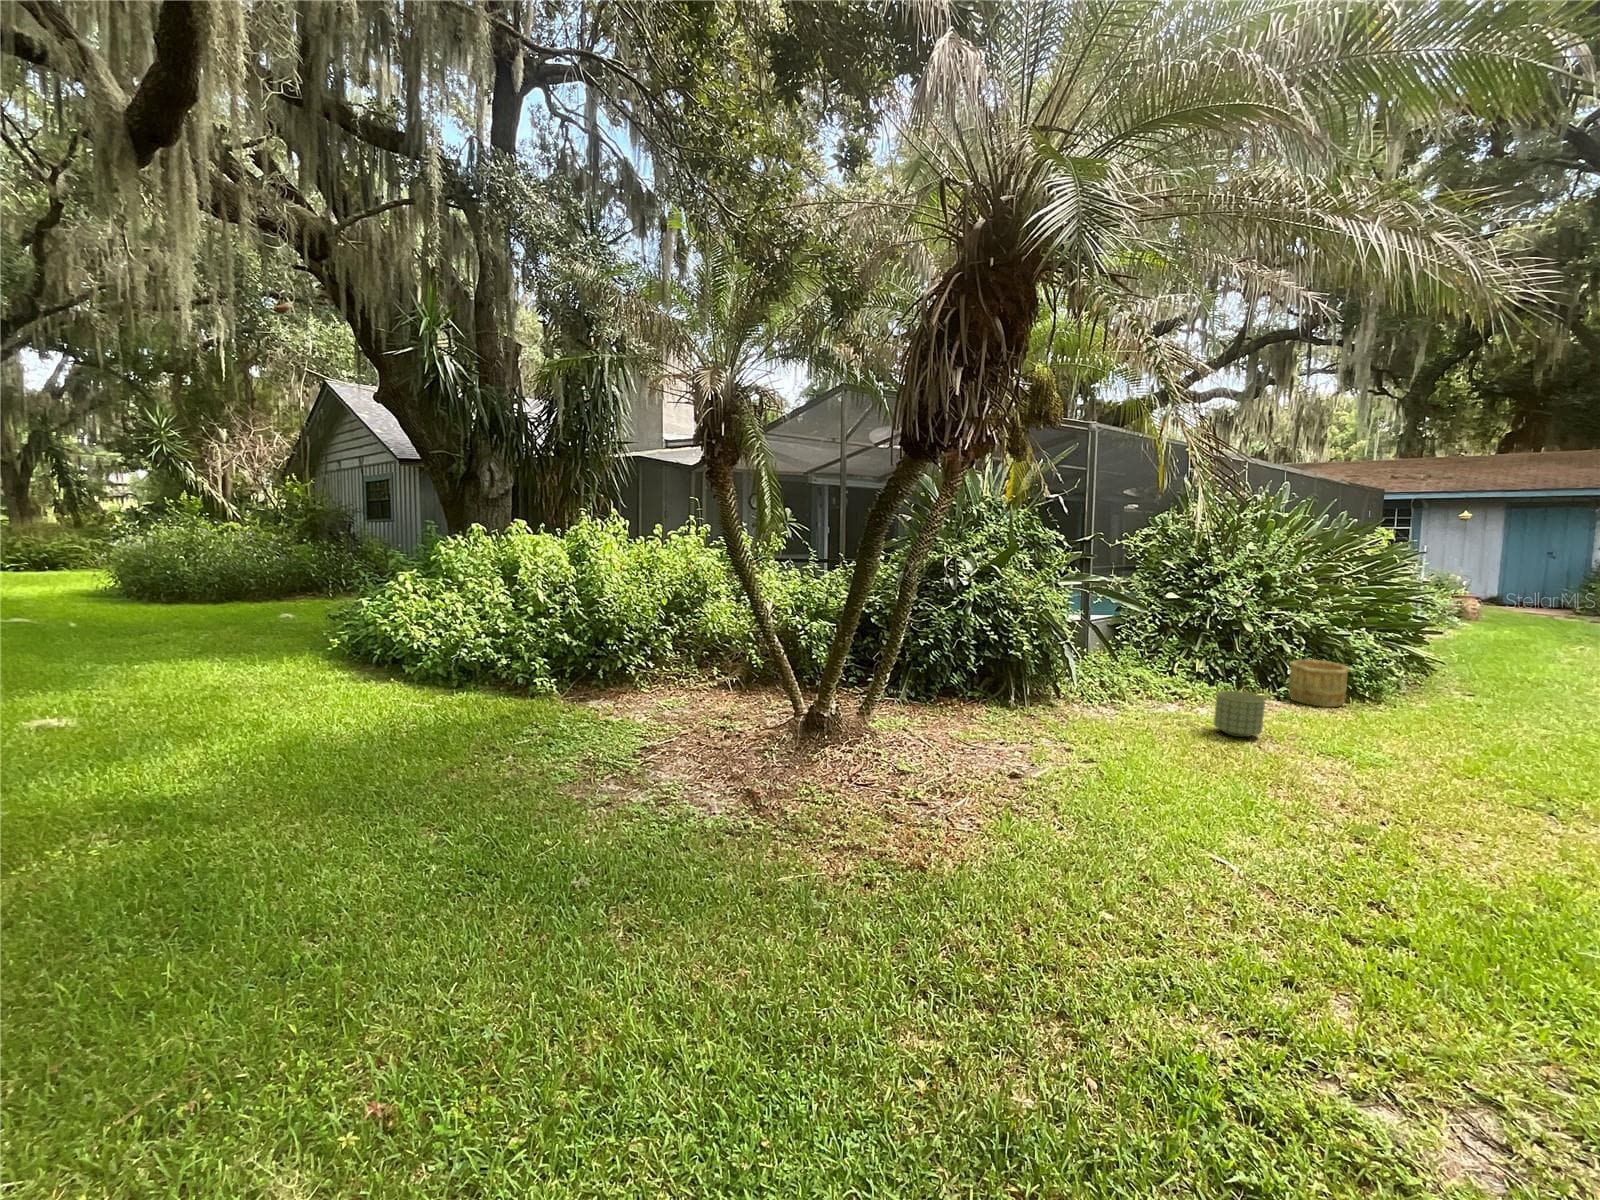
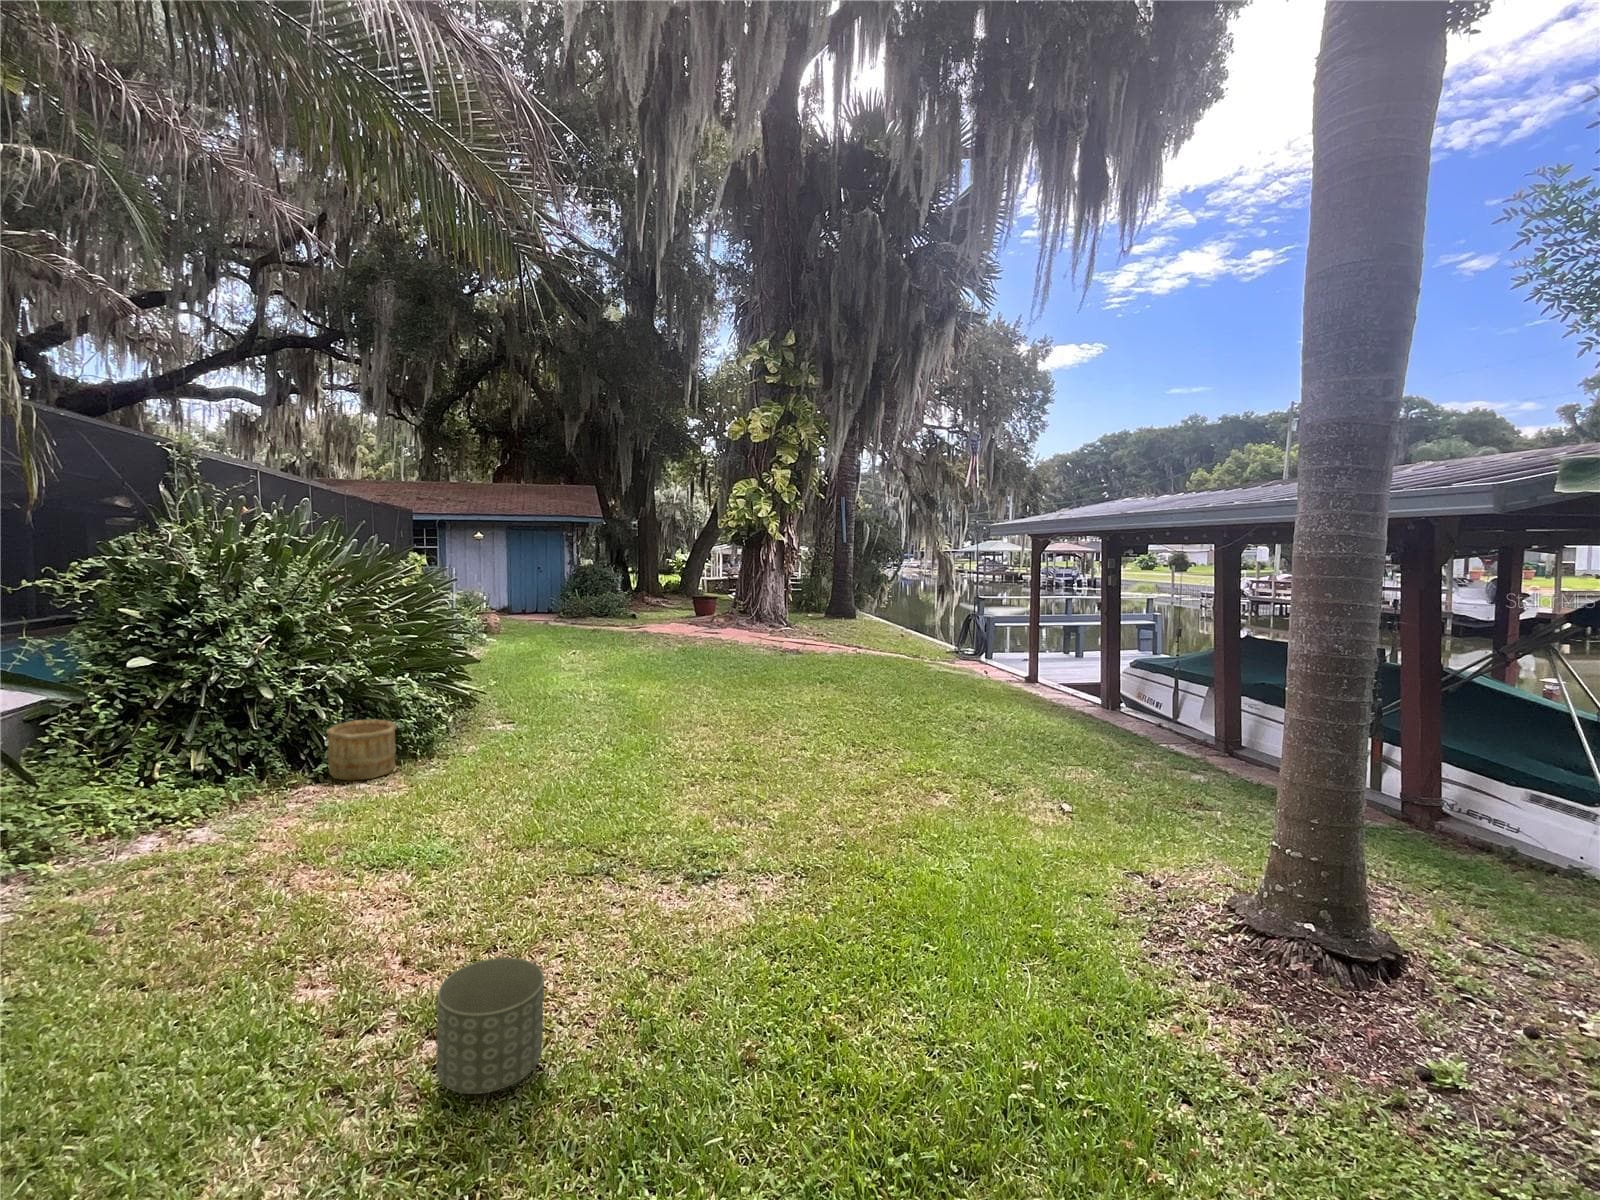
planter: present [1214,691,1265,737] -> present [436,958,544,1094]

